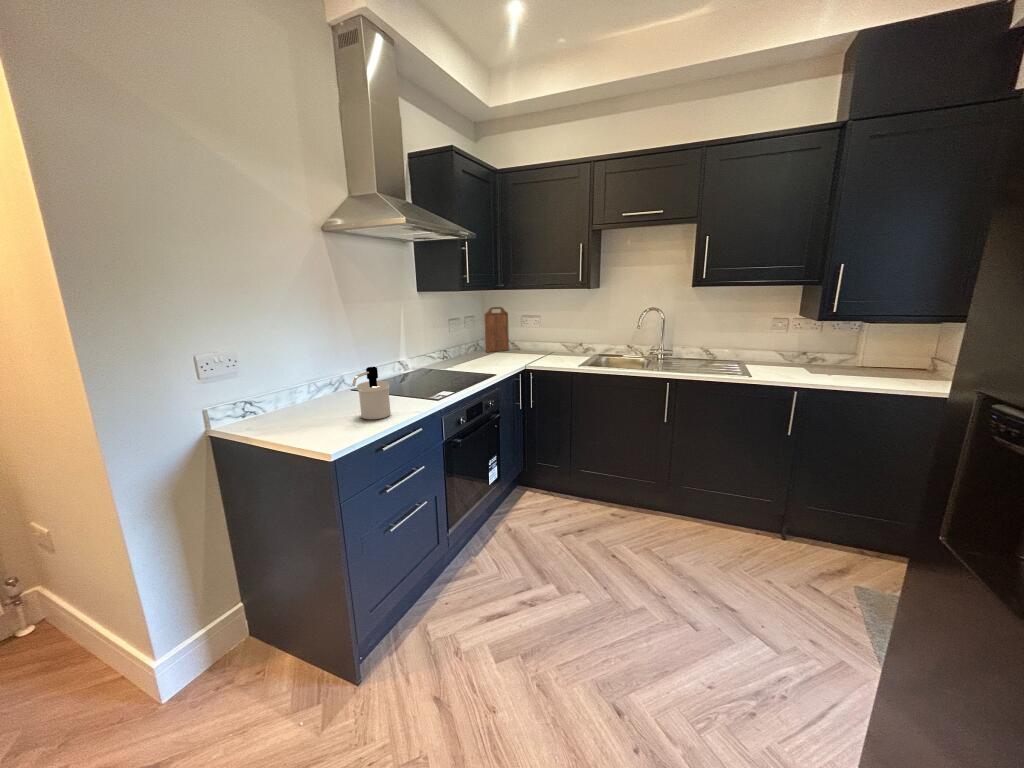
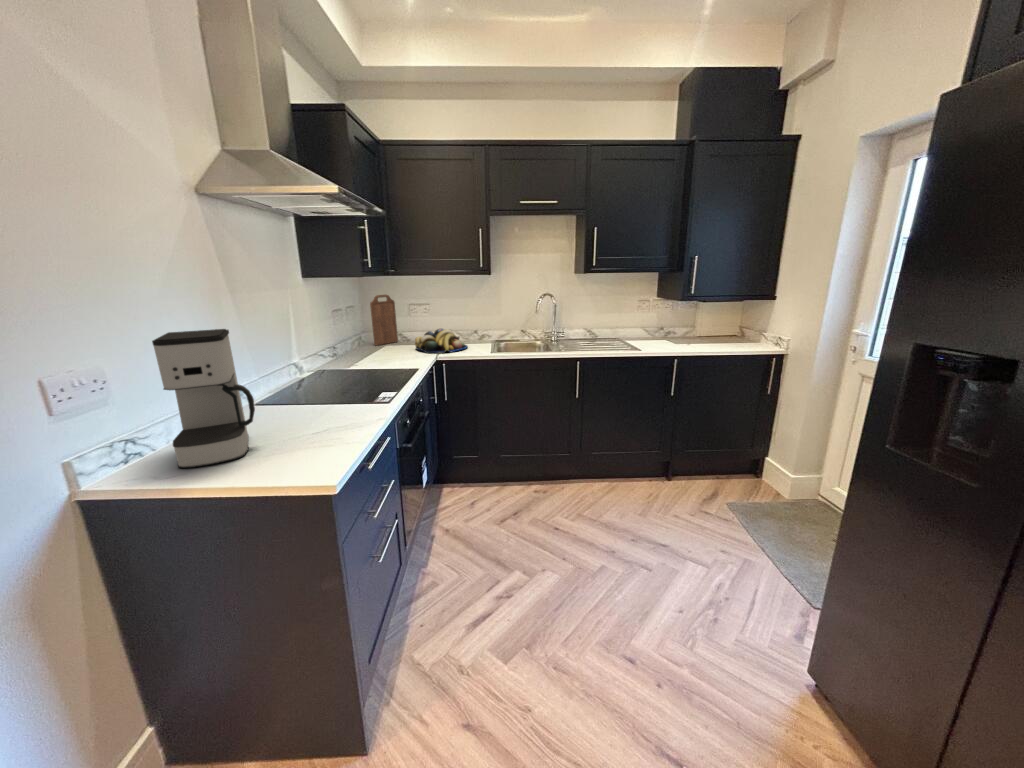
coffee maker: none [255,329,323,426] -> present [152,329,255,468]
fruit bowl: none [514,340,564,363] -> present [415,329,467,353]
soap dispenser: present [352,367,391,419] -> none [308,372,352,437]

